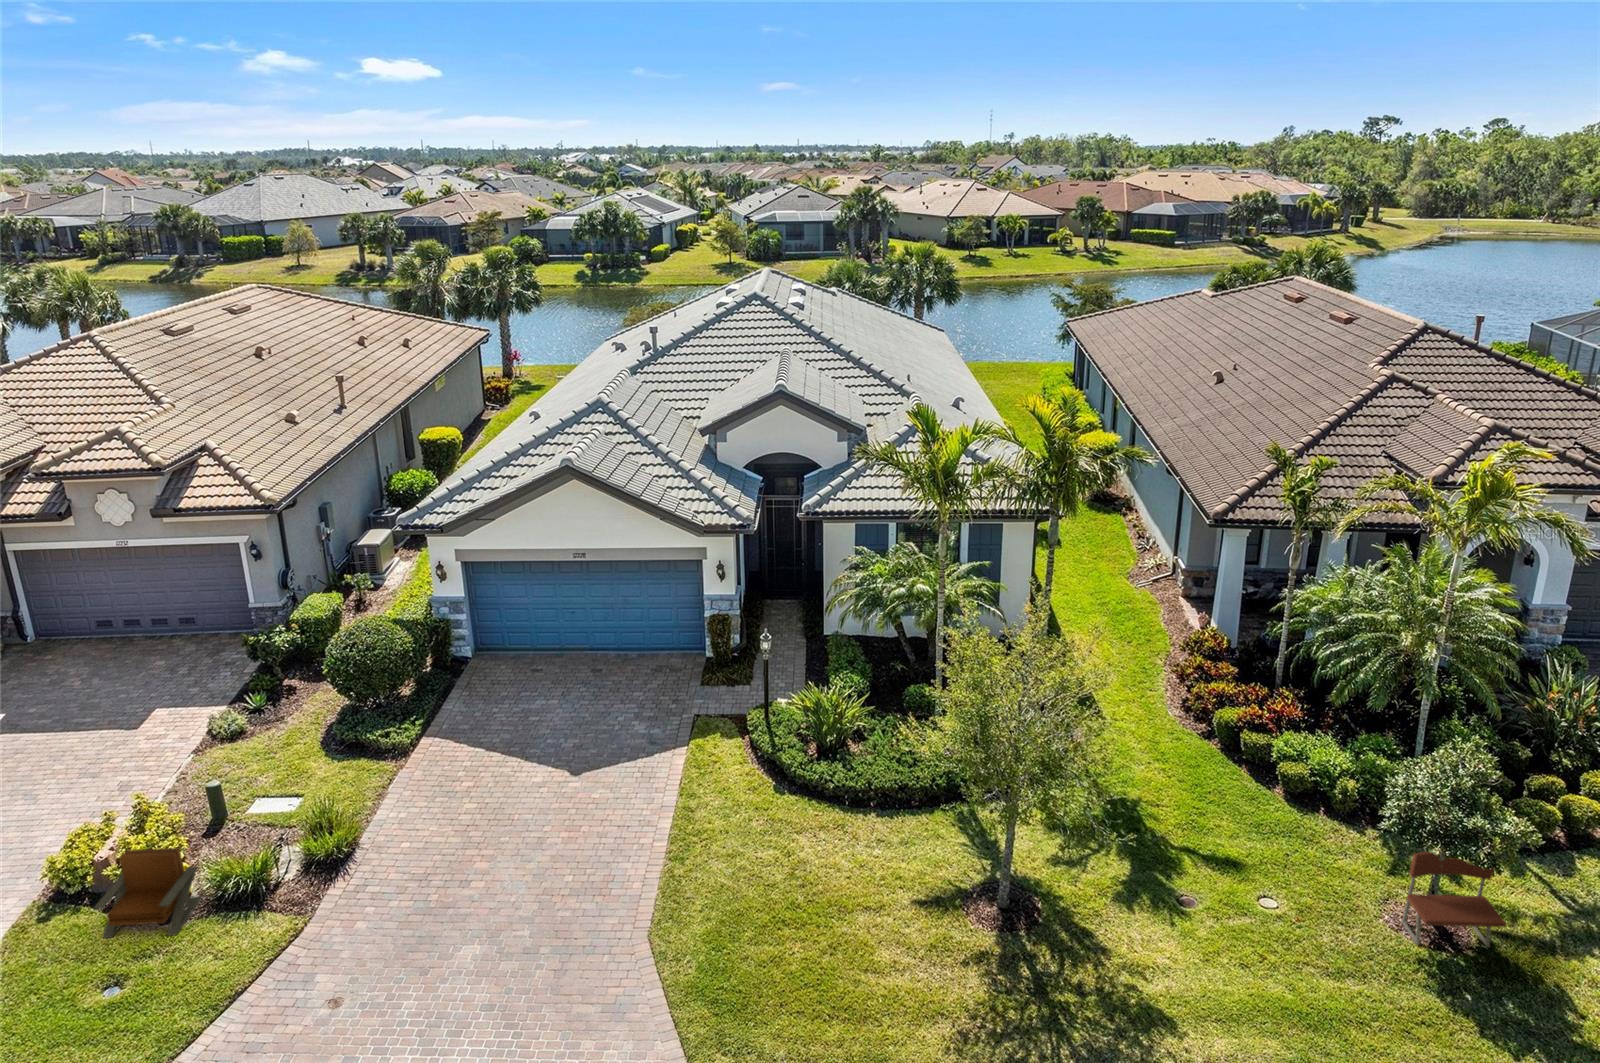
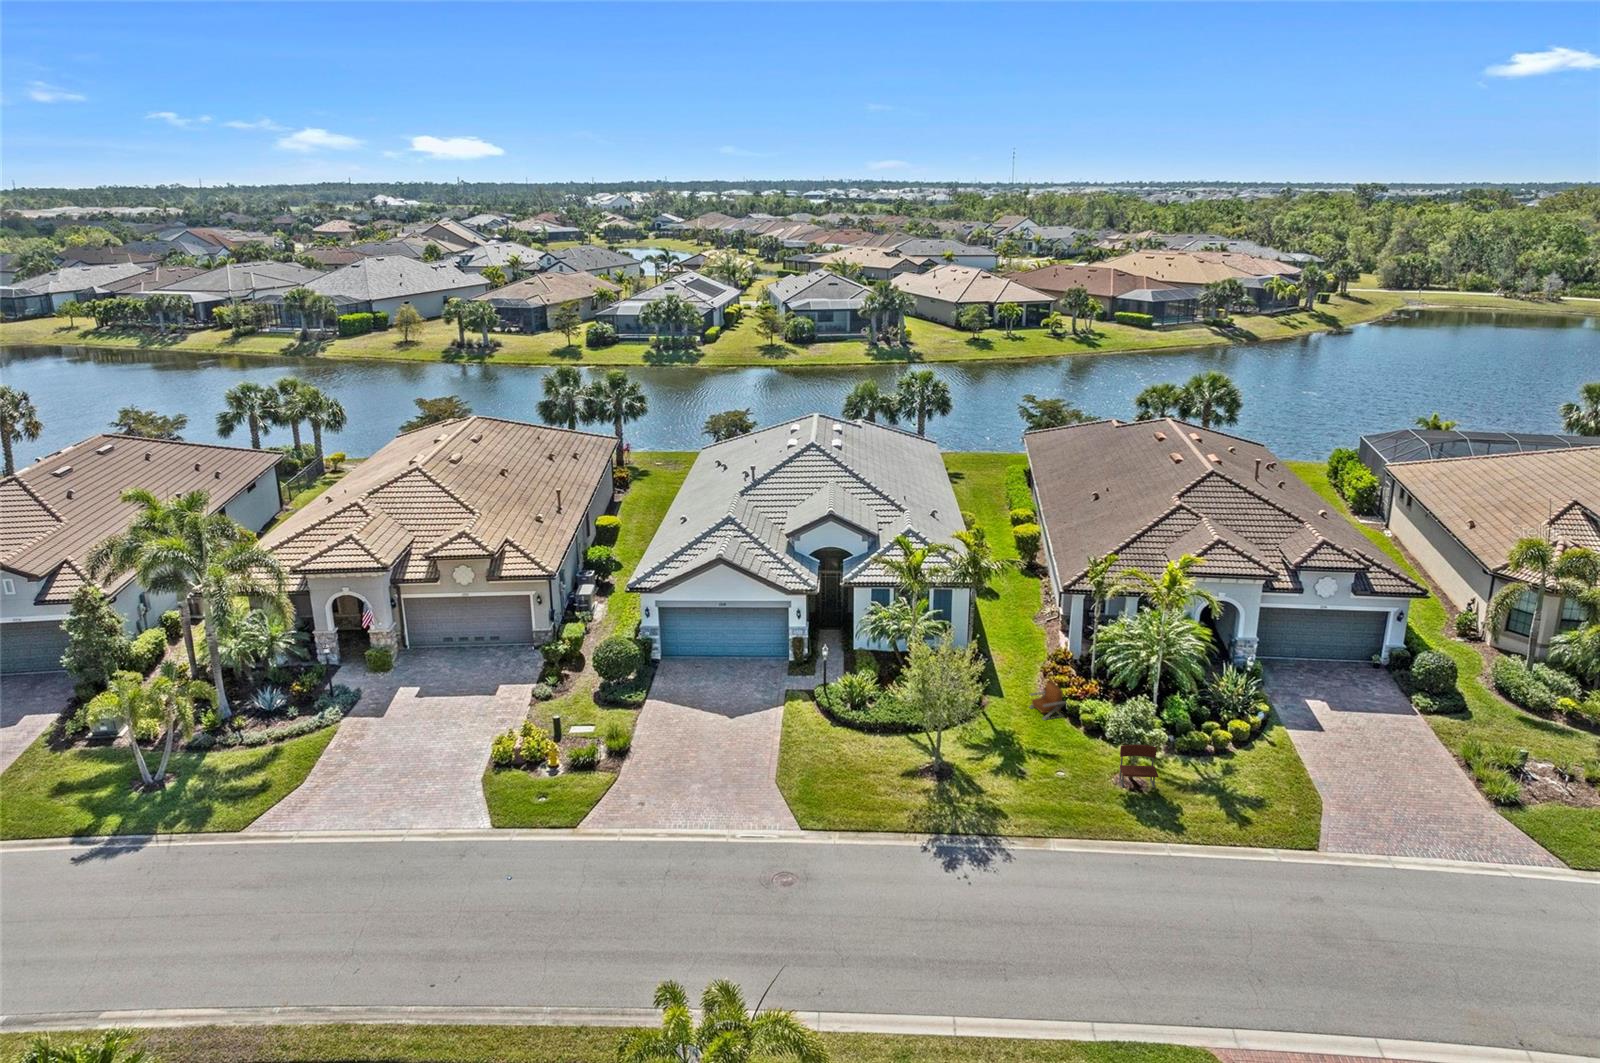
lounge chair: present [94,848,202,938] -> present [1029,682,1066,720]

